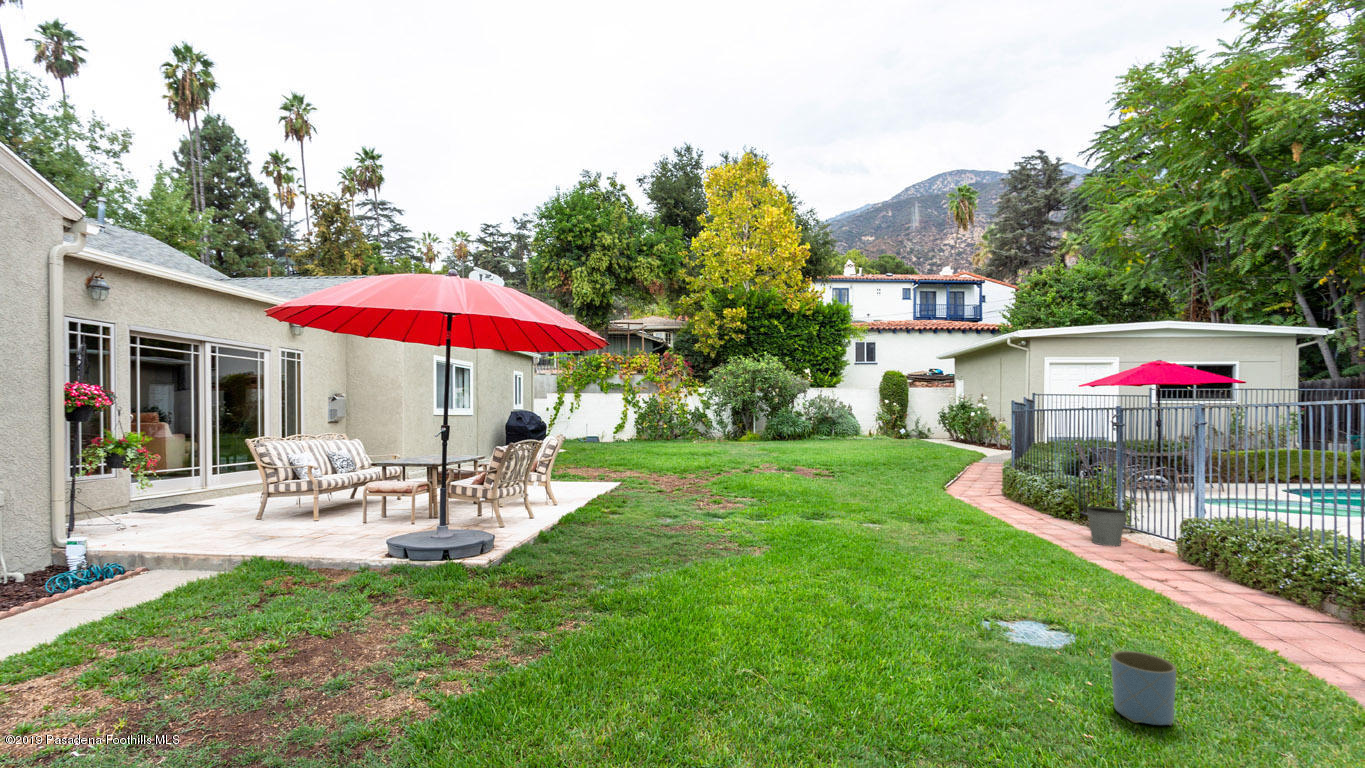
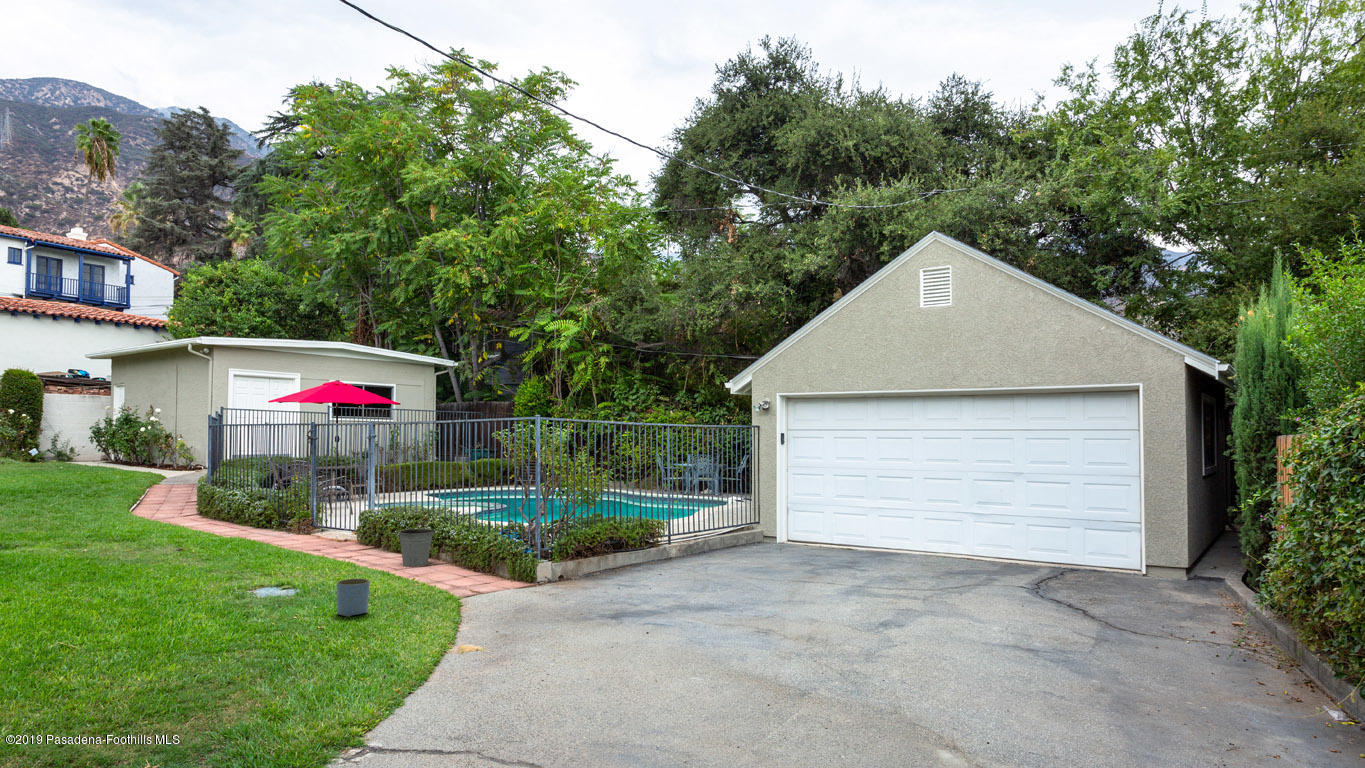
bucket: present [1086,507,1126,546] -> present [398,529,434,567]

